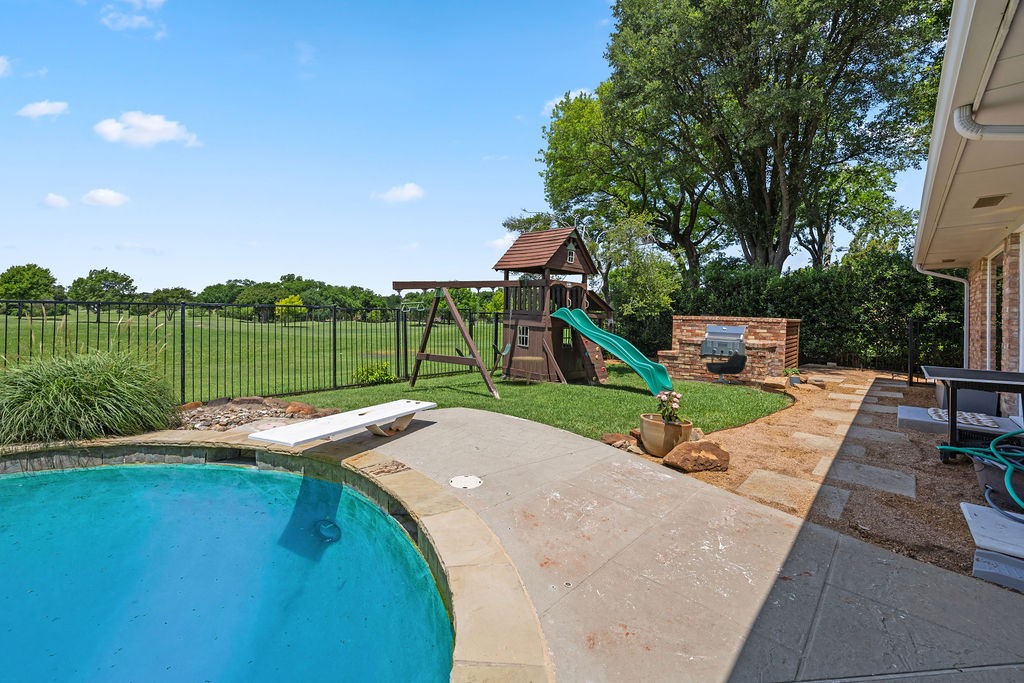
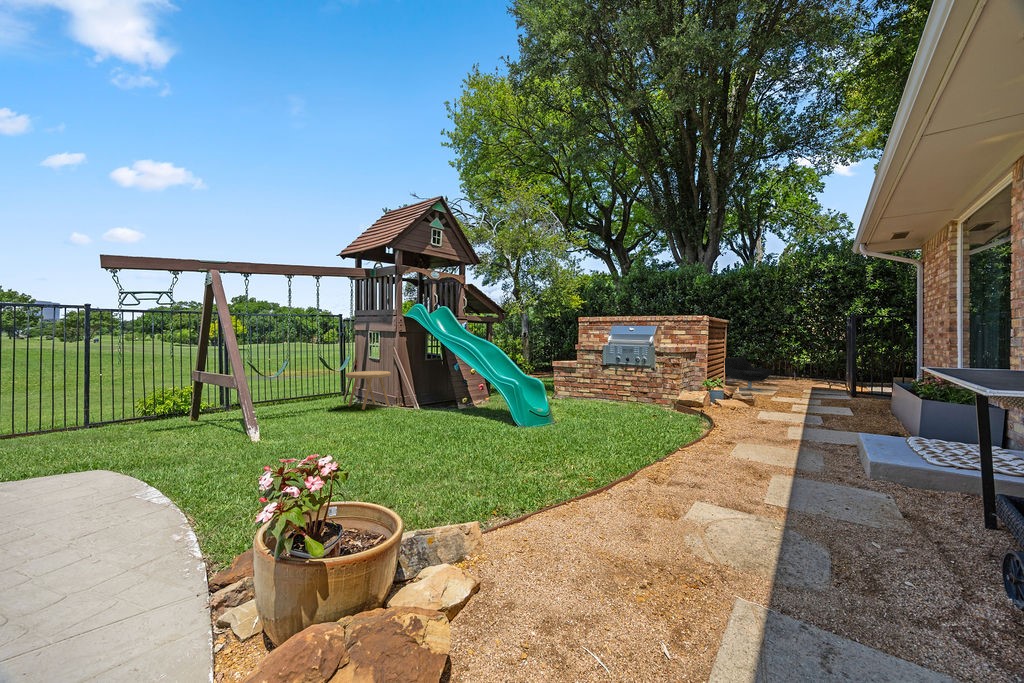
lounge chair: present [706,354,747,384] -> present [725,357,772,392]

